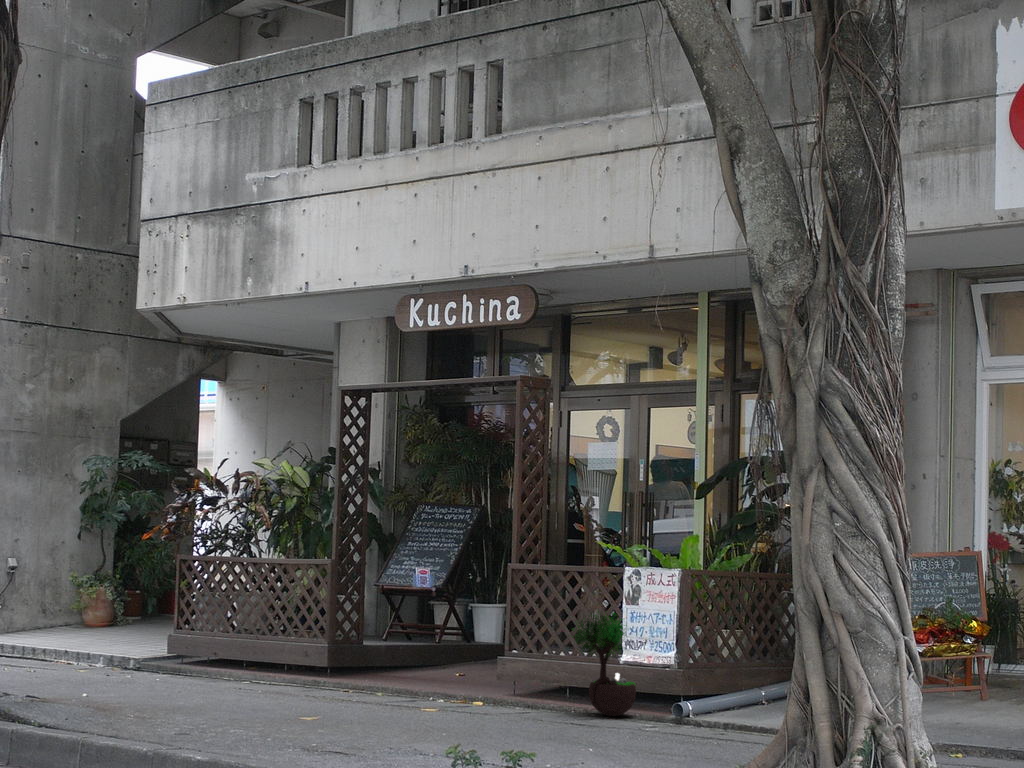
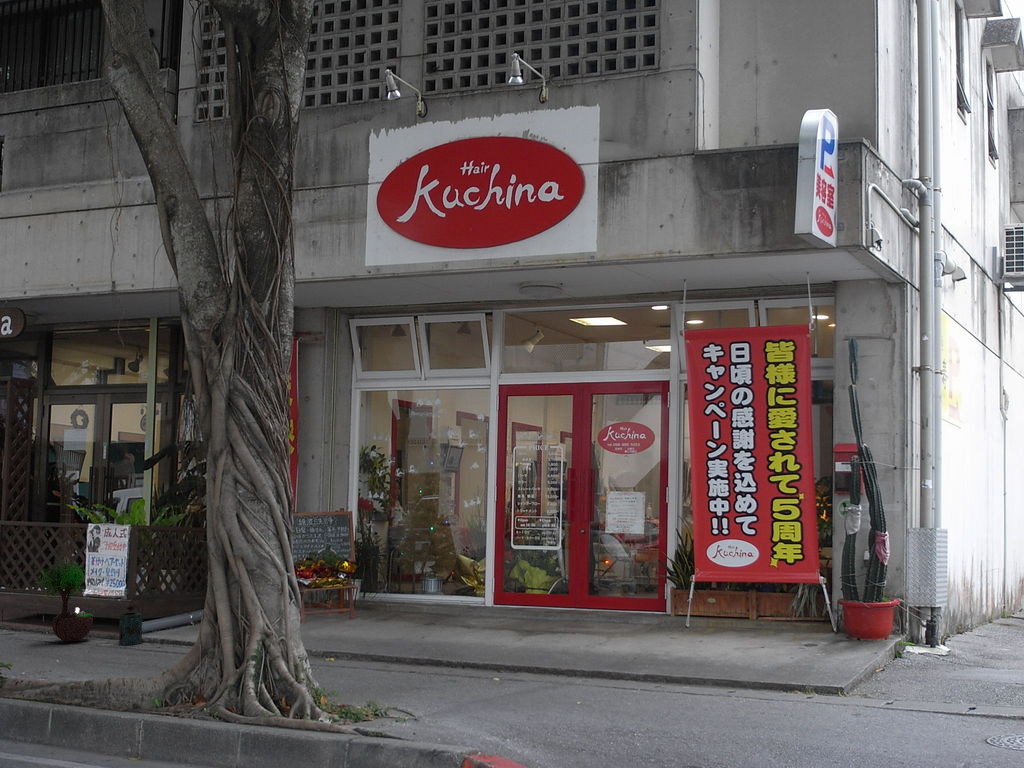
watering can: none [669,677,698,728] -> present [119,606,143,645]

